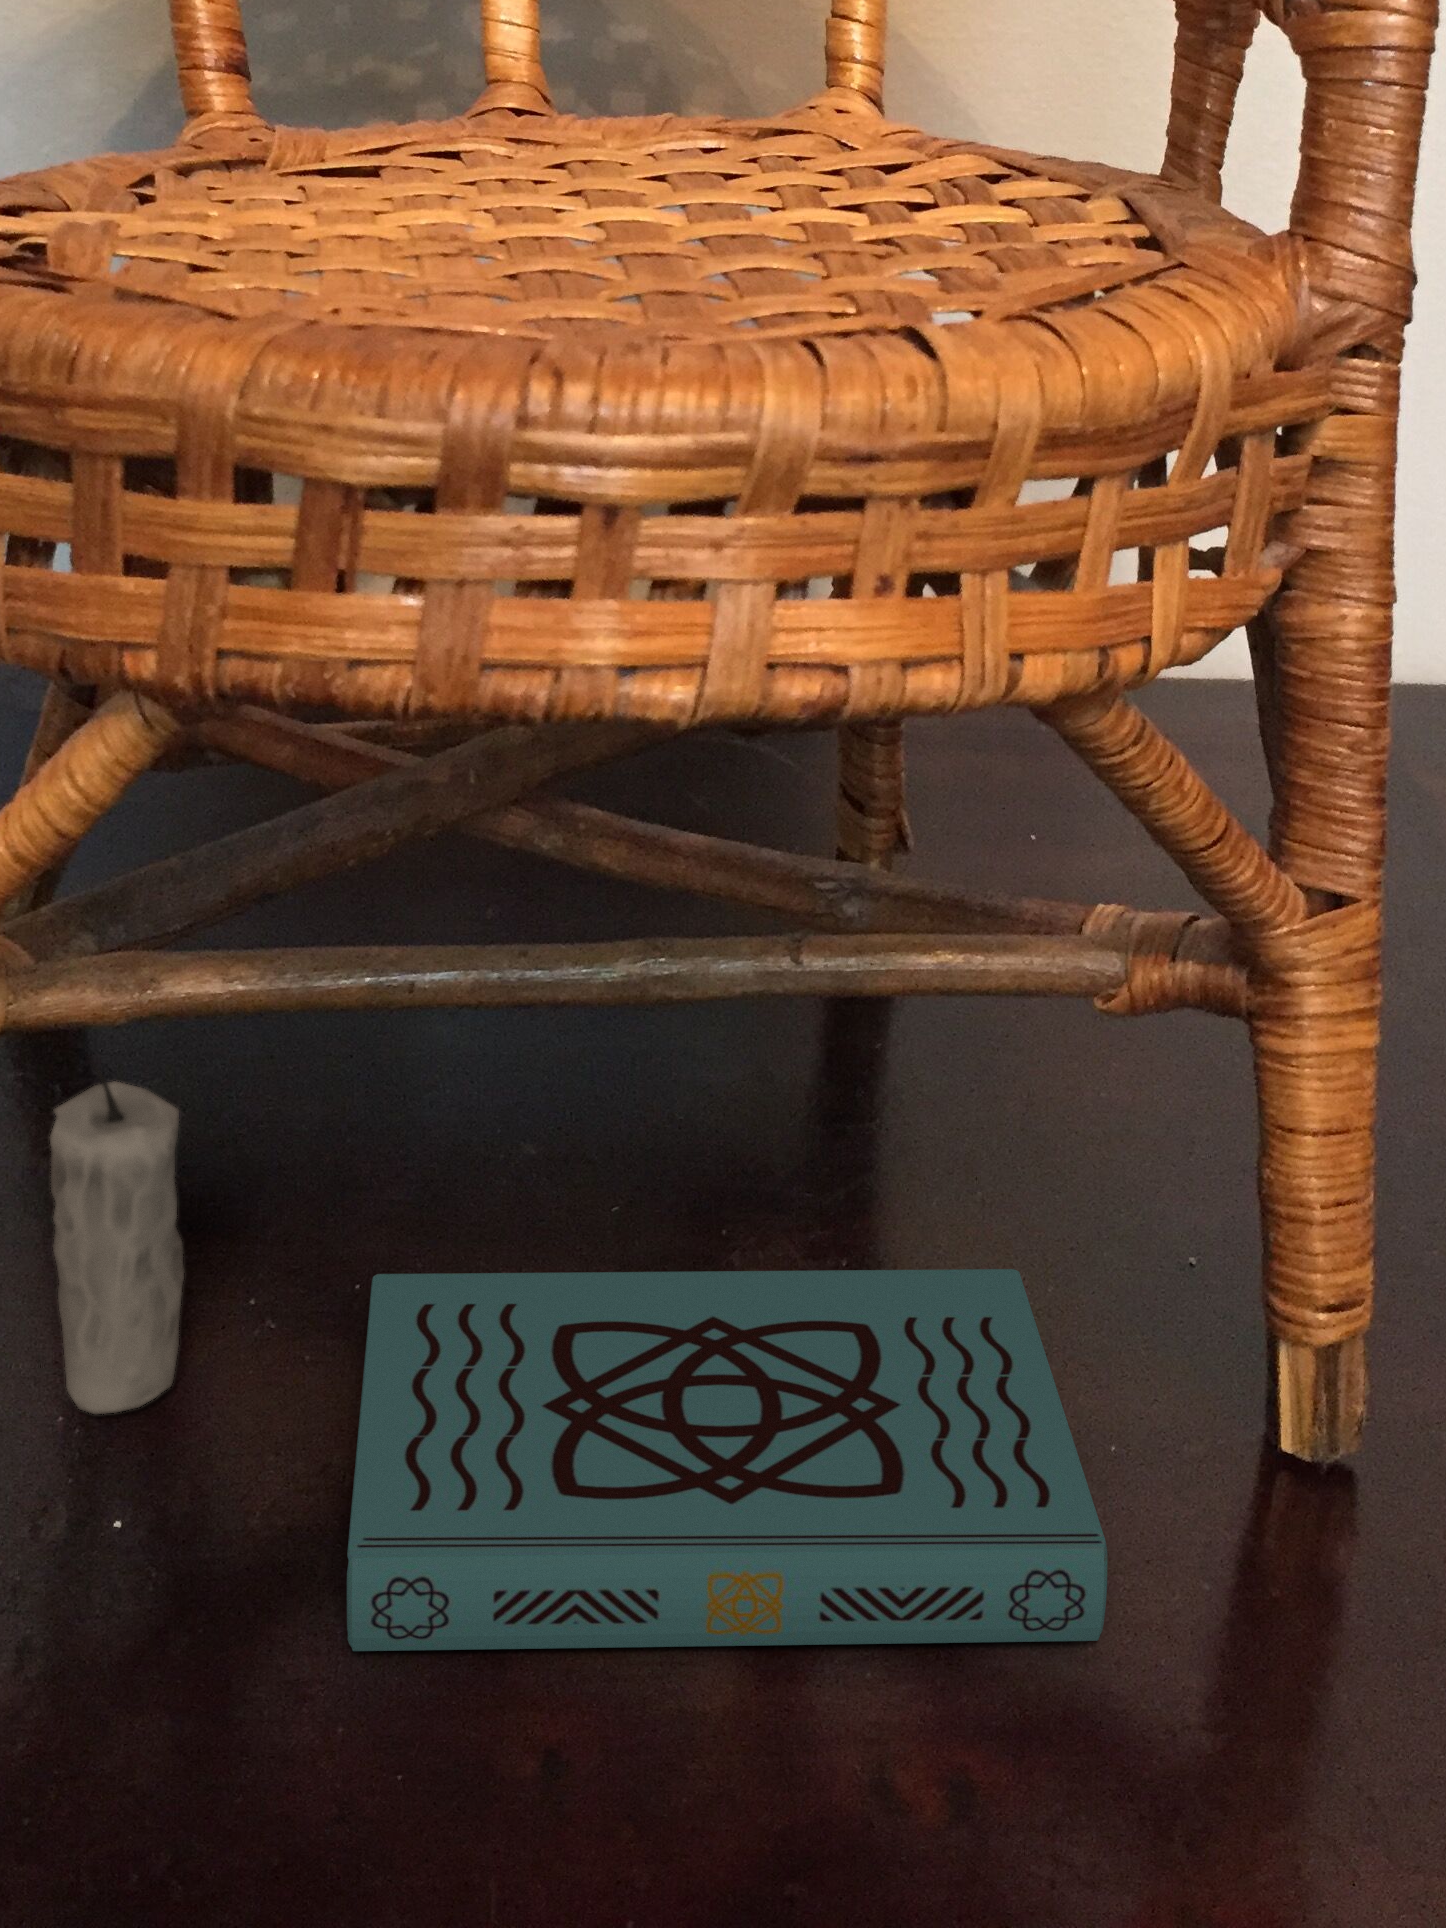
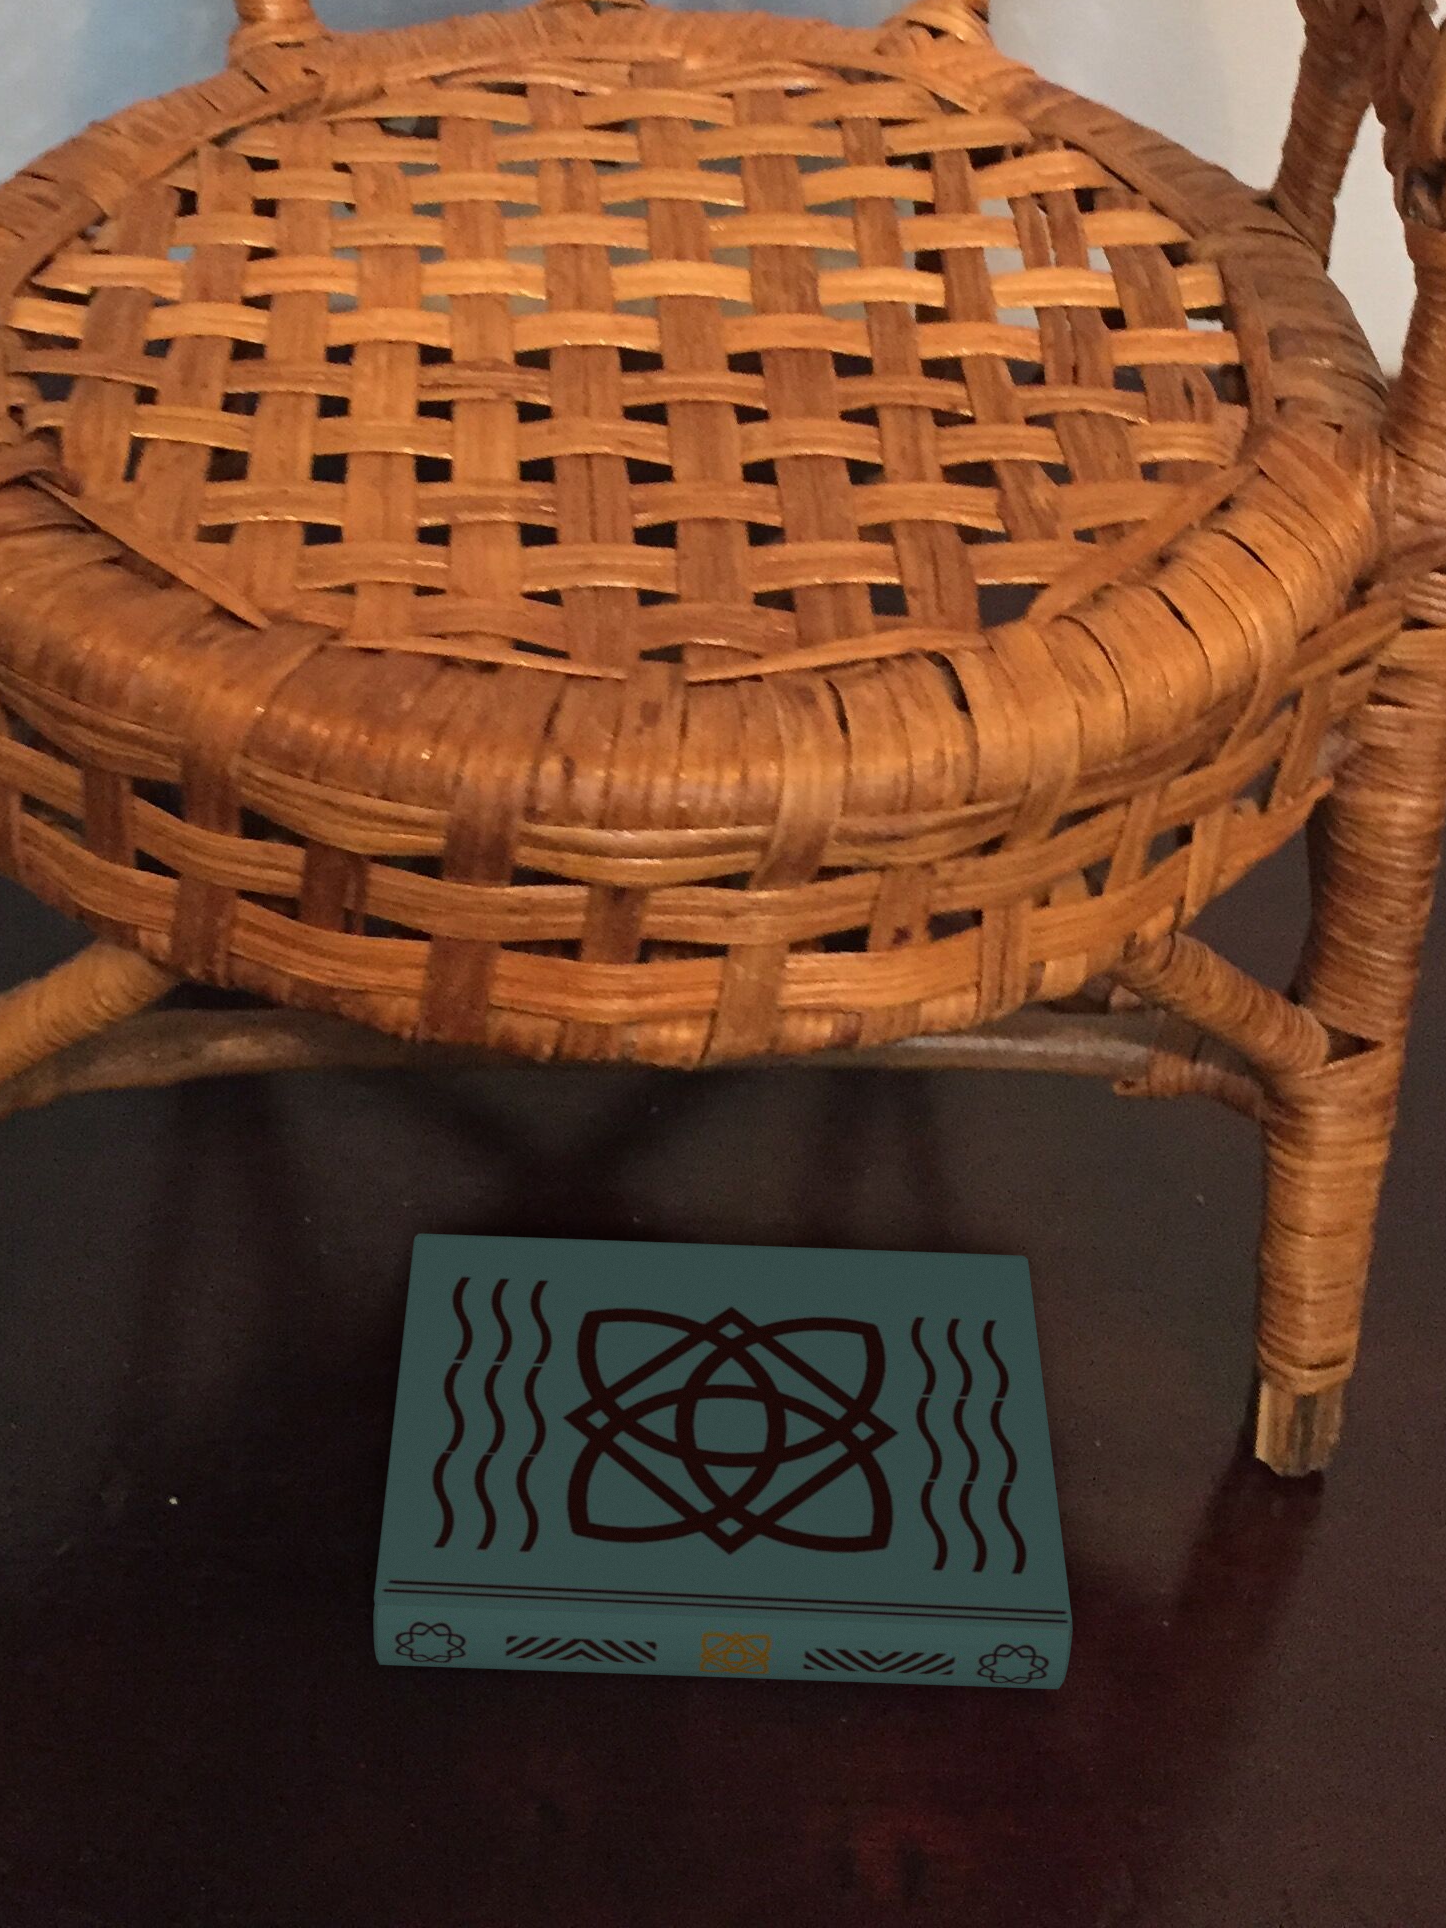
candle: present [50,1068,184,1414] -> none [105,1086,237,1364]

